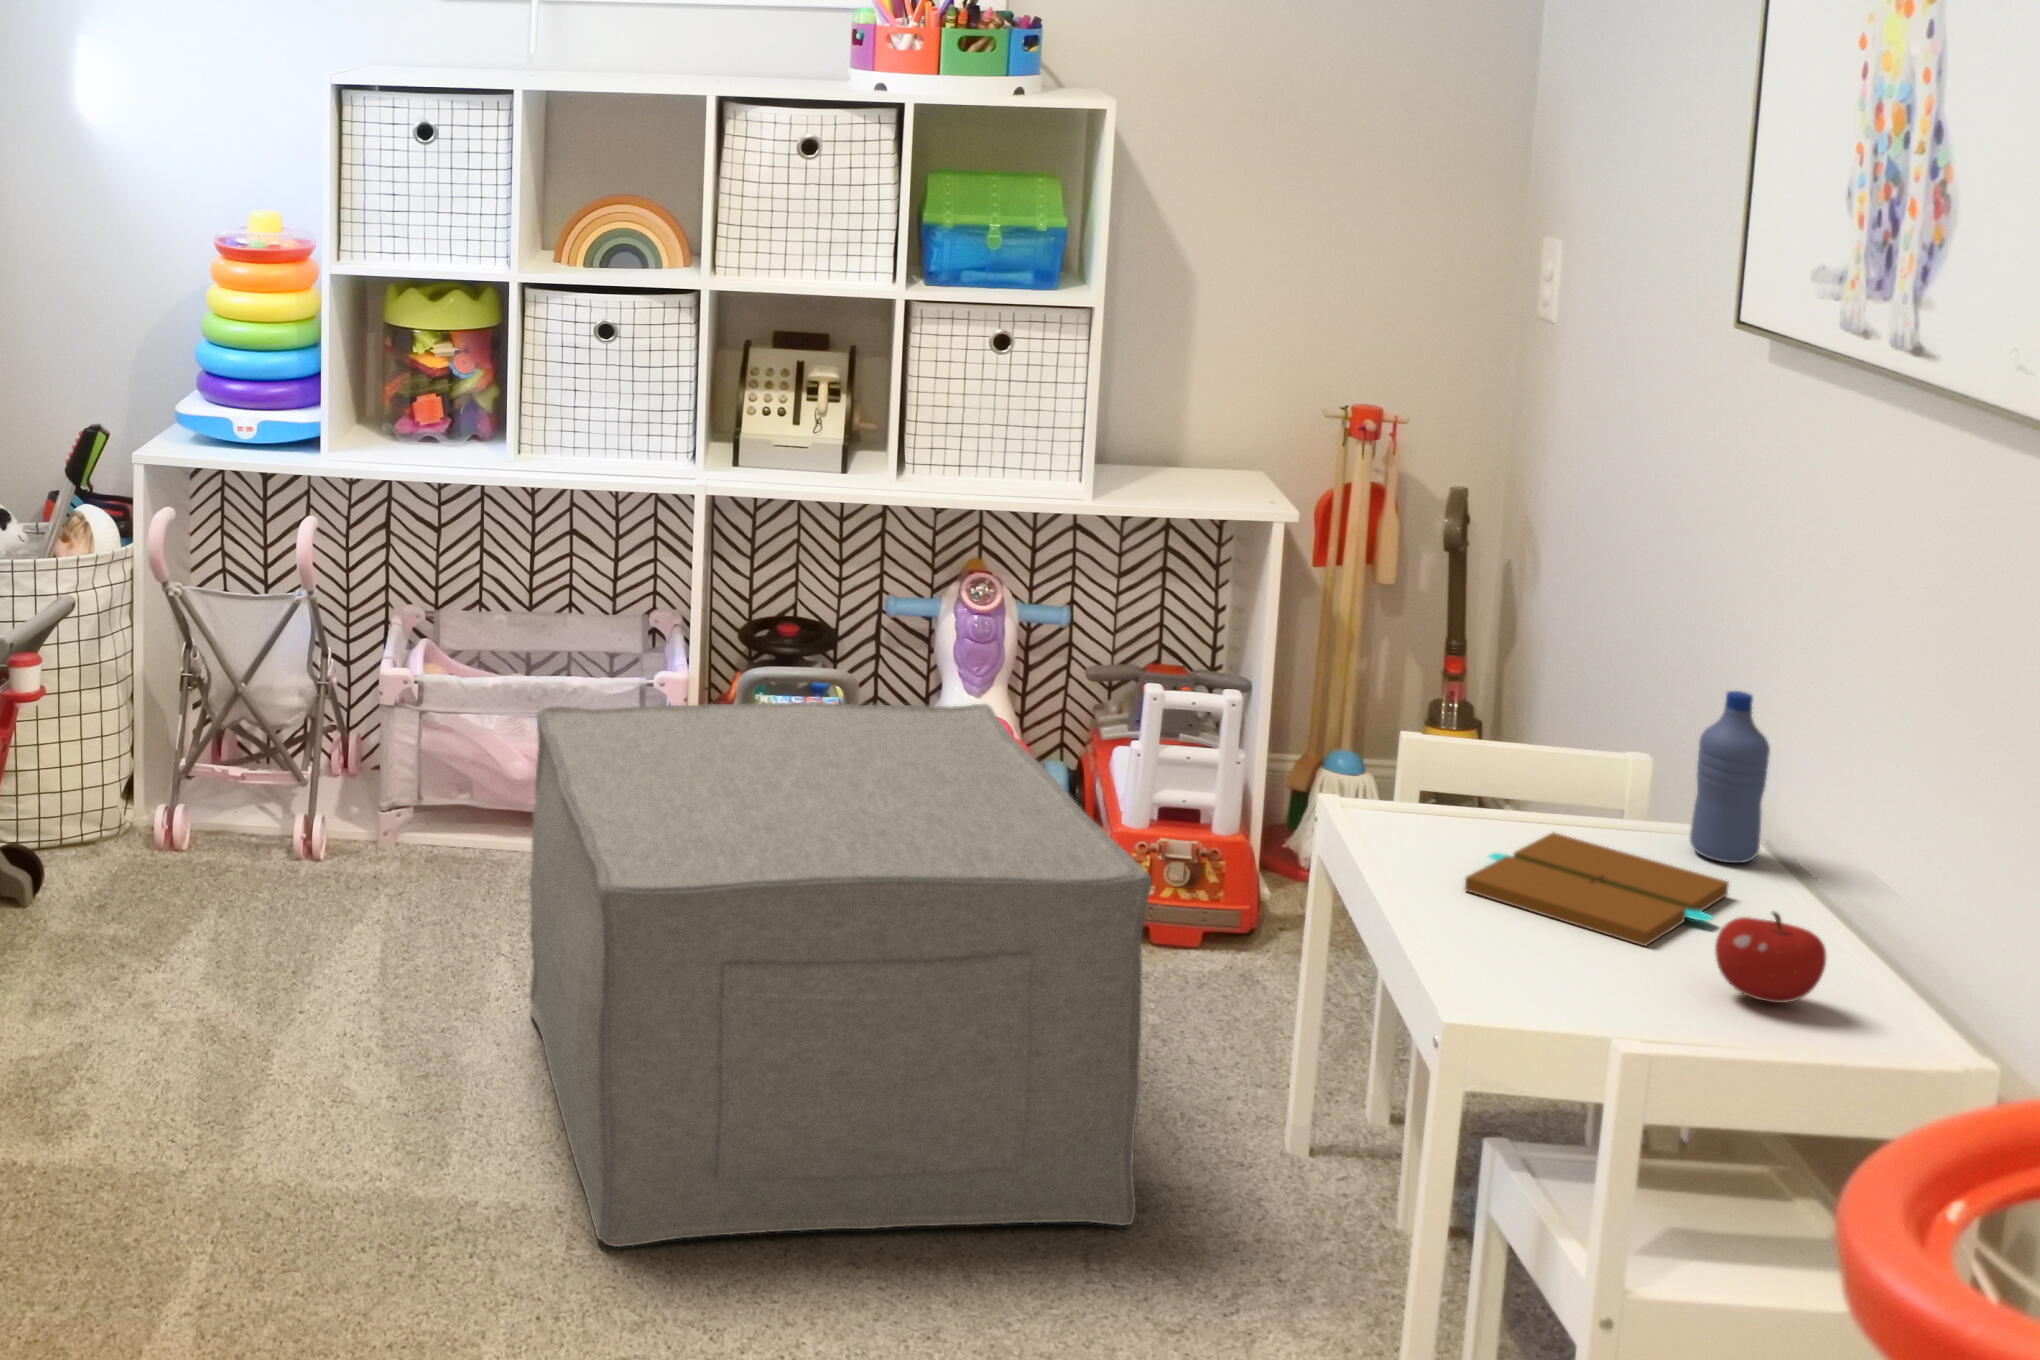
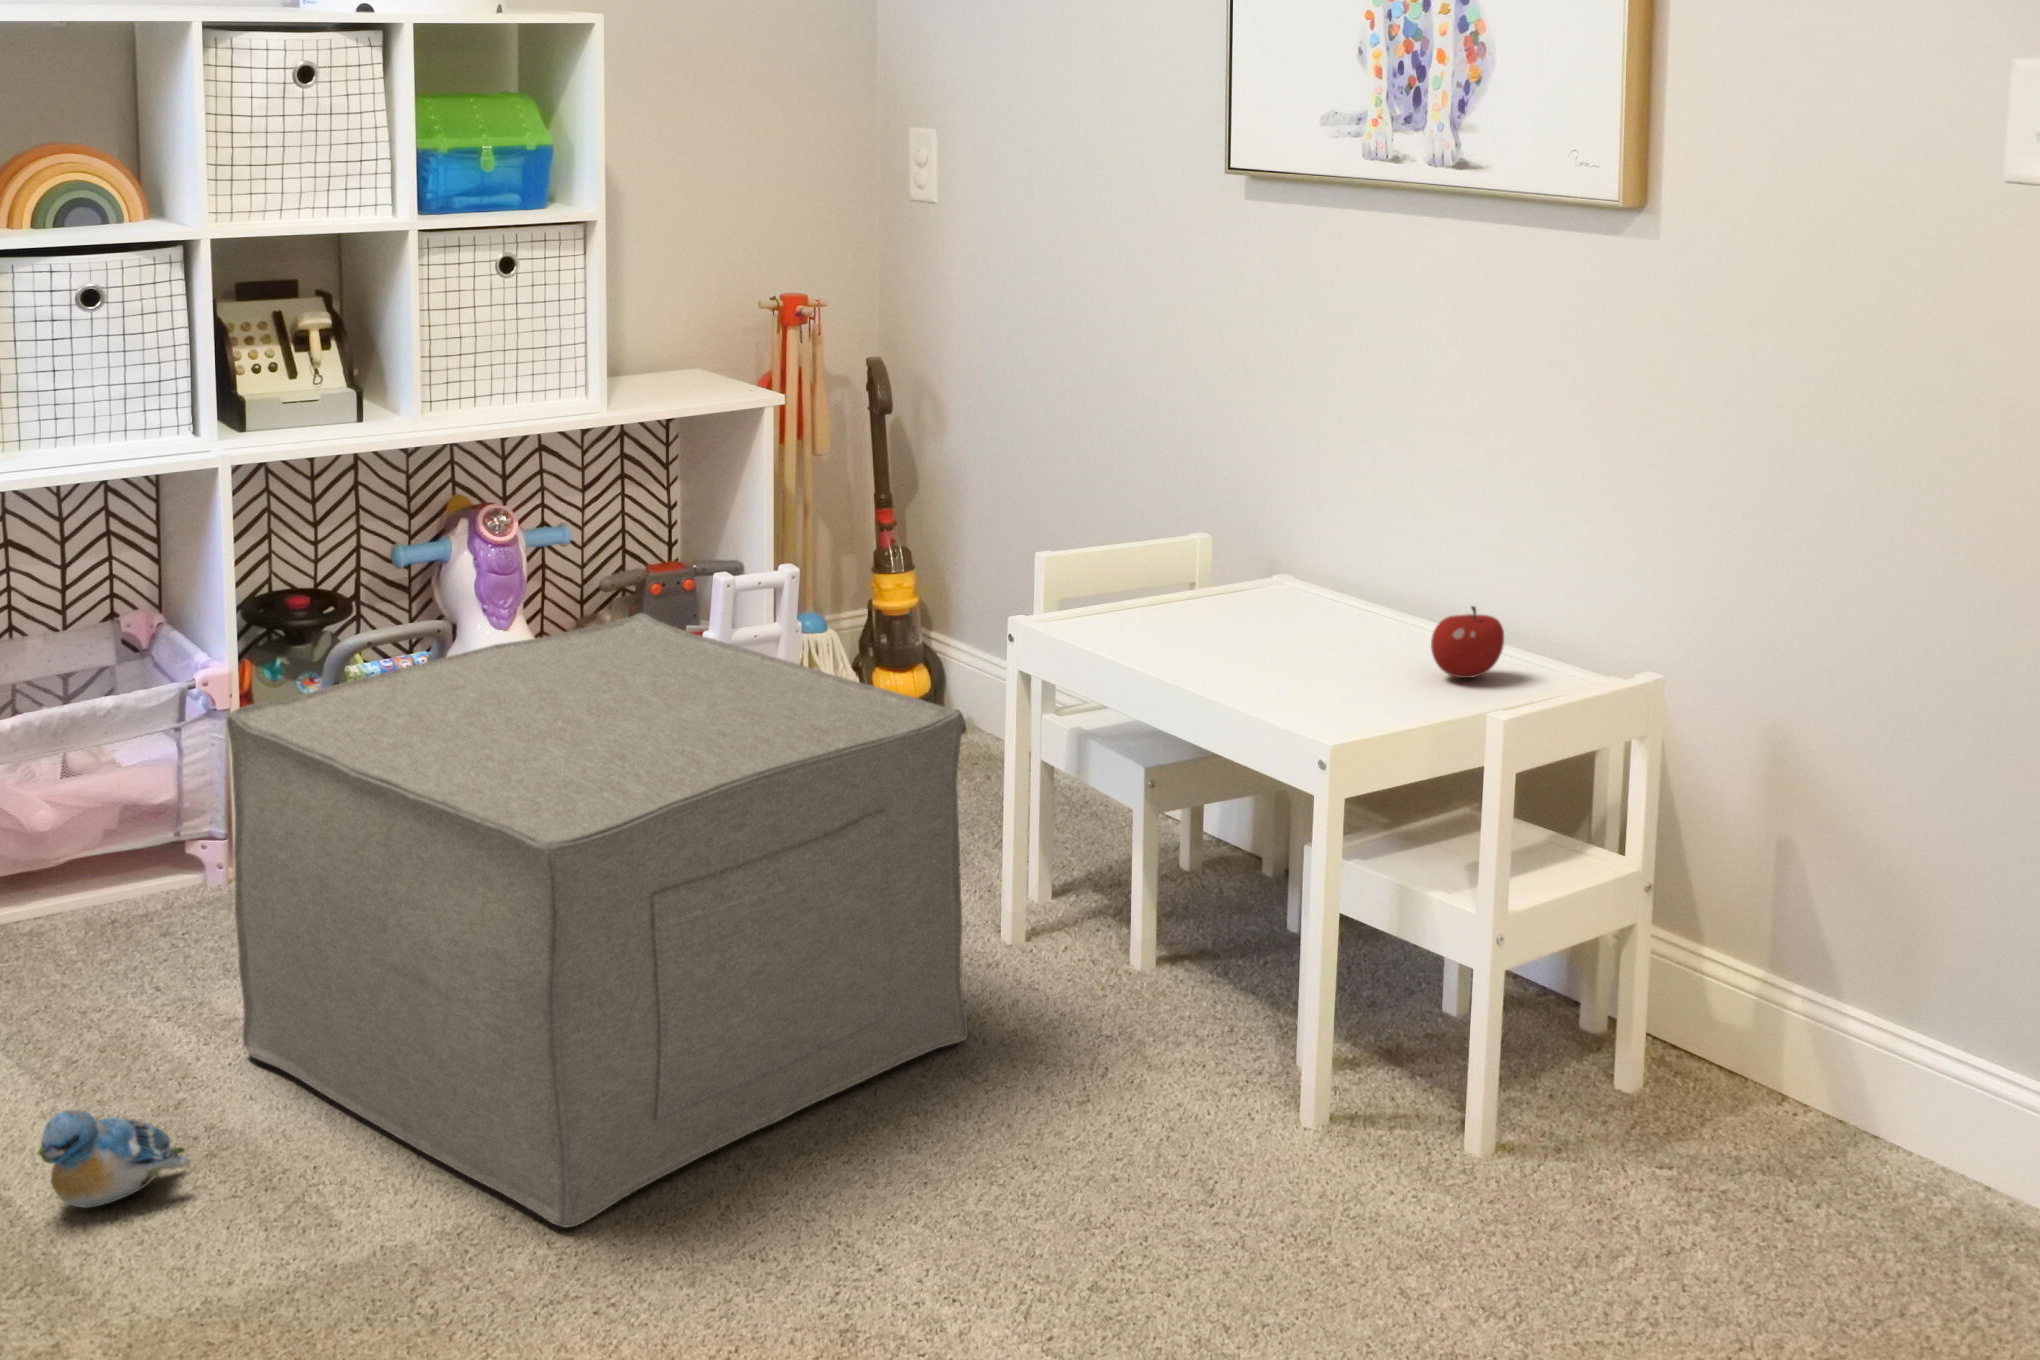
water bottle: present [1690,691,1770,863] -> none [1283,461,1336,600]
book: present [1465,832,1729,946] -> none [1188,603,1371,664]
plush toy: none [277,1001,404,1088] -> present [38,1110,190,1208]

